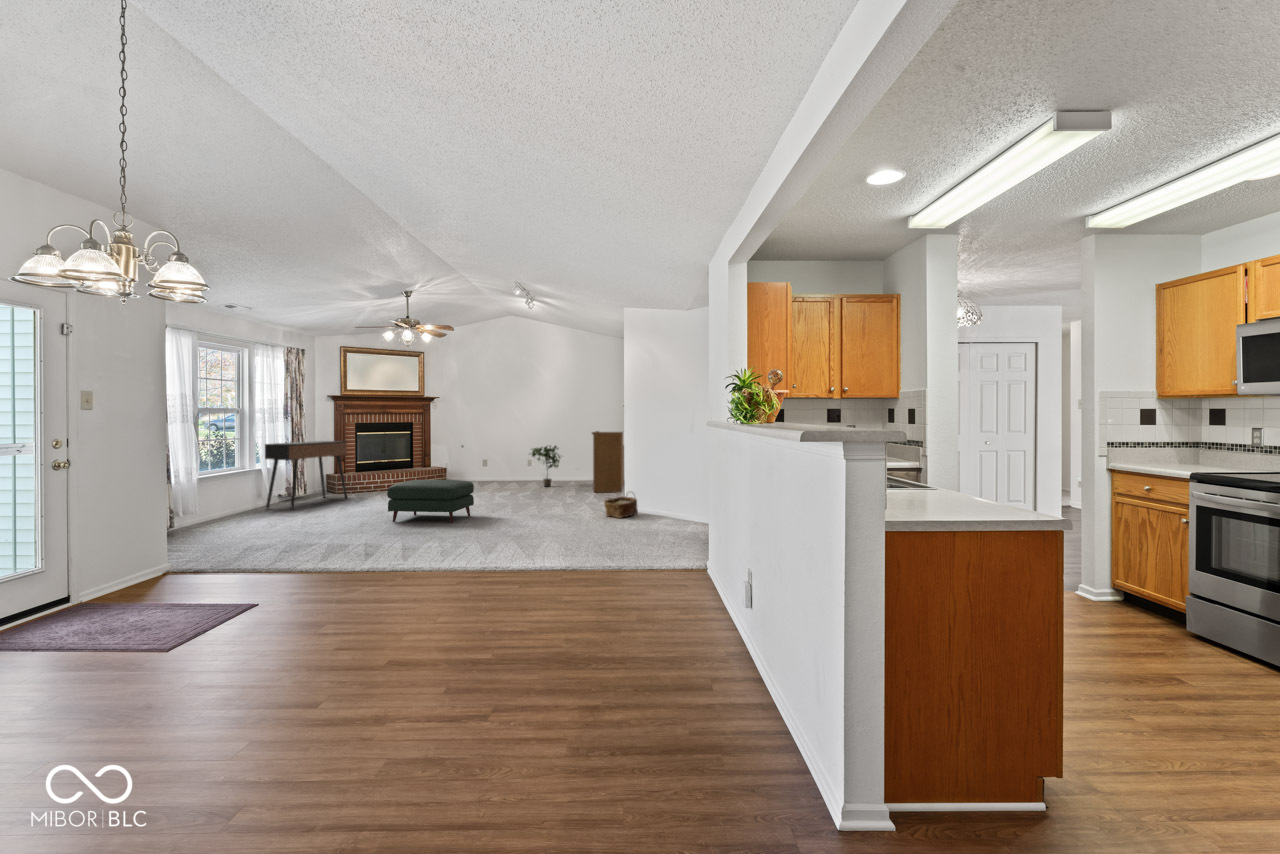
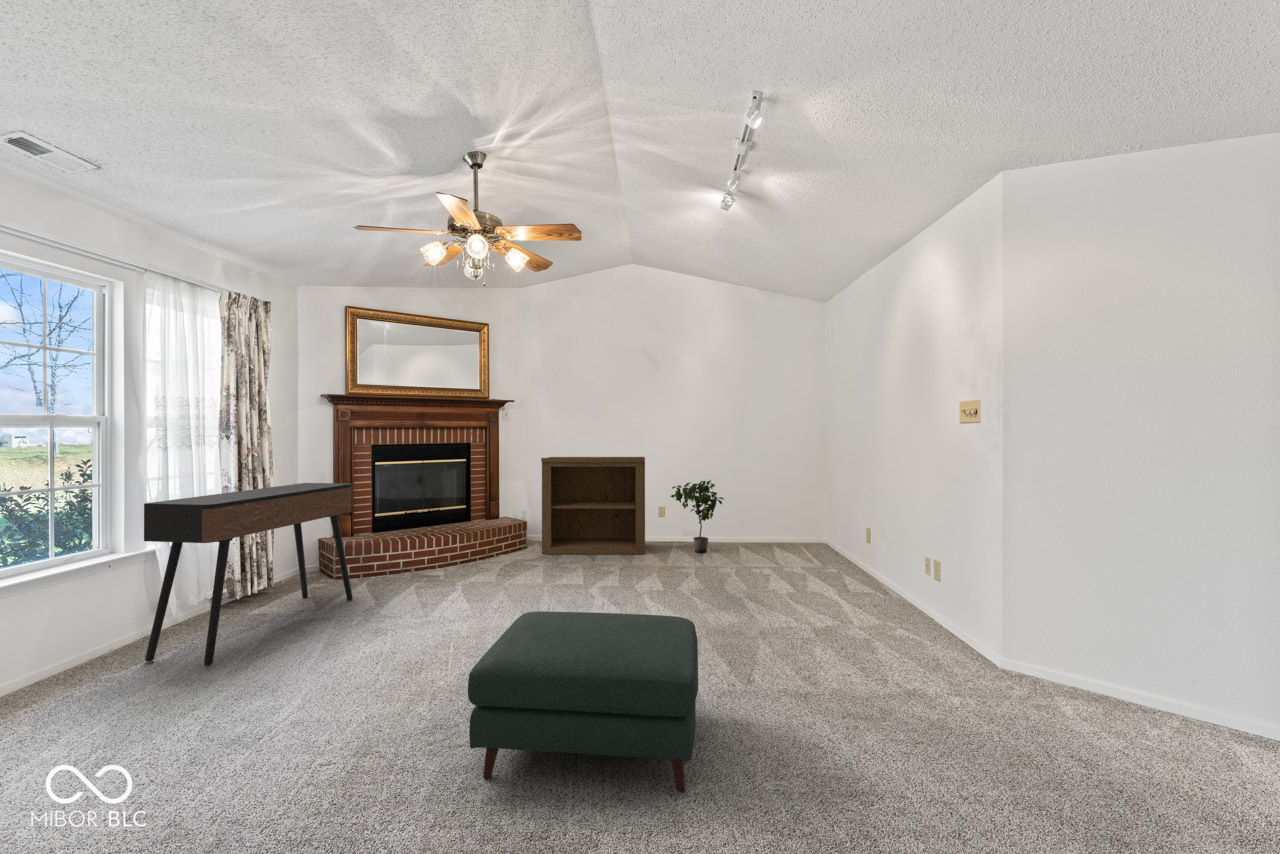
bookshelf: present [592,431,624,492] -> present [541,457,645,554]
woven basket: present [604,491,638,518] -> none [1050,633,1152,732]

